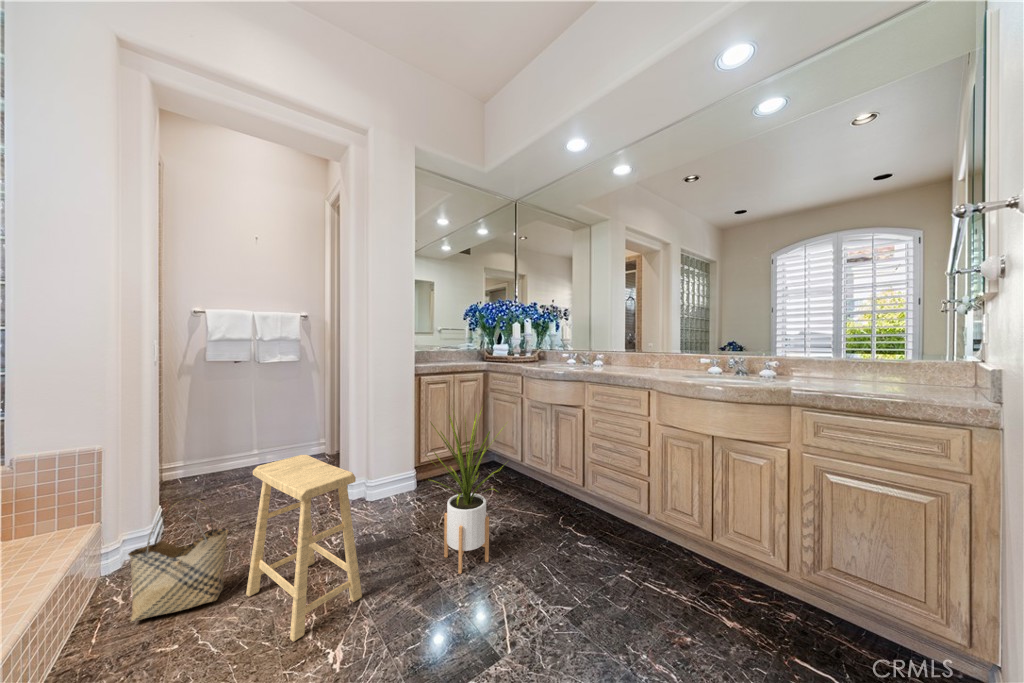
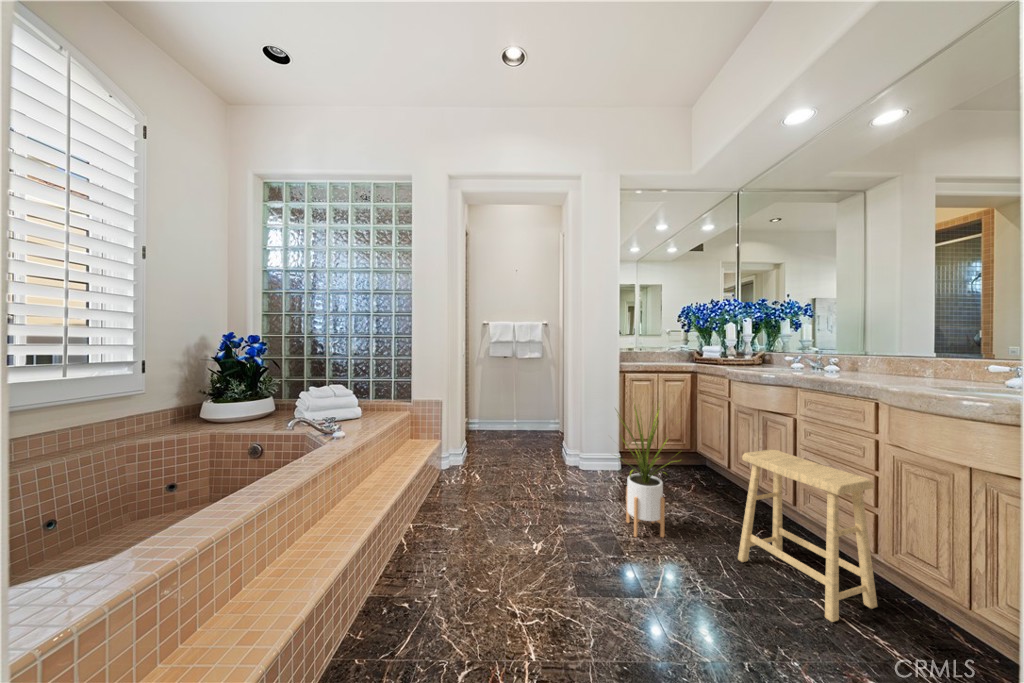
footstool: present [246,455,362,642] -> present [738,450,877,622]
woven basket: present [128,498,229,622] -> none [447,434,490,498]

